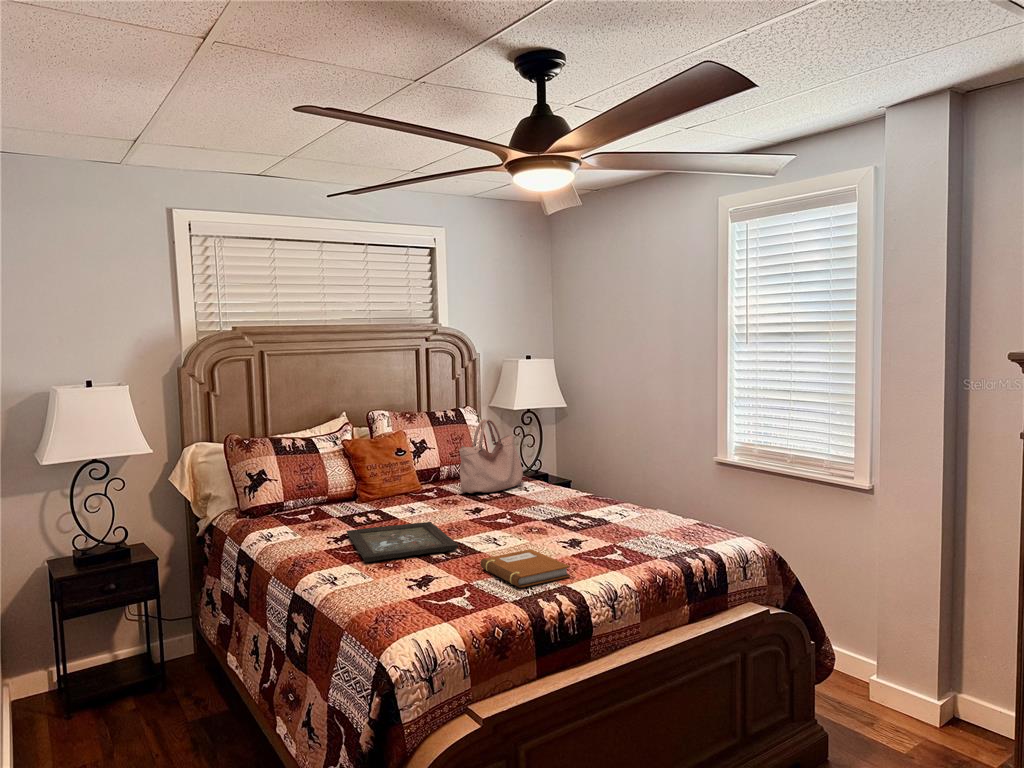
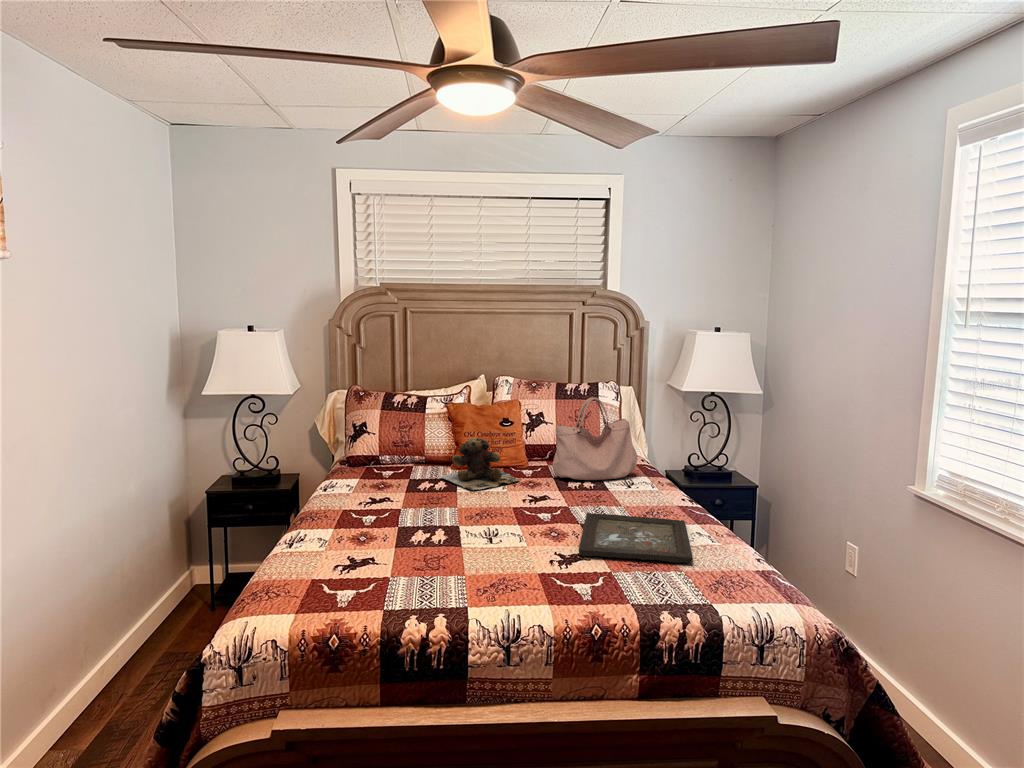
teddy bear: none [367,468,442,514] -> present [441,438,520,490]
tray: present [347,522,458,562] -> present [579,513,693,563]
notebook: present [481,549,570,588] -> none [413,553,491,598]

